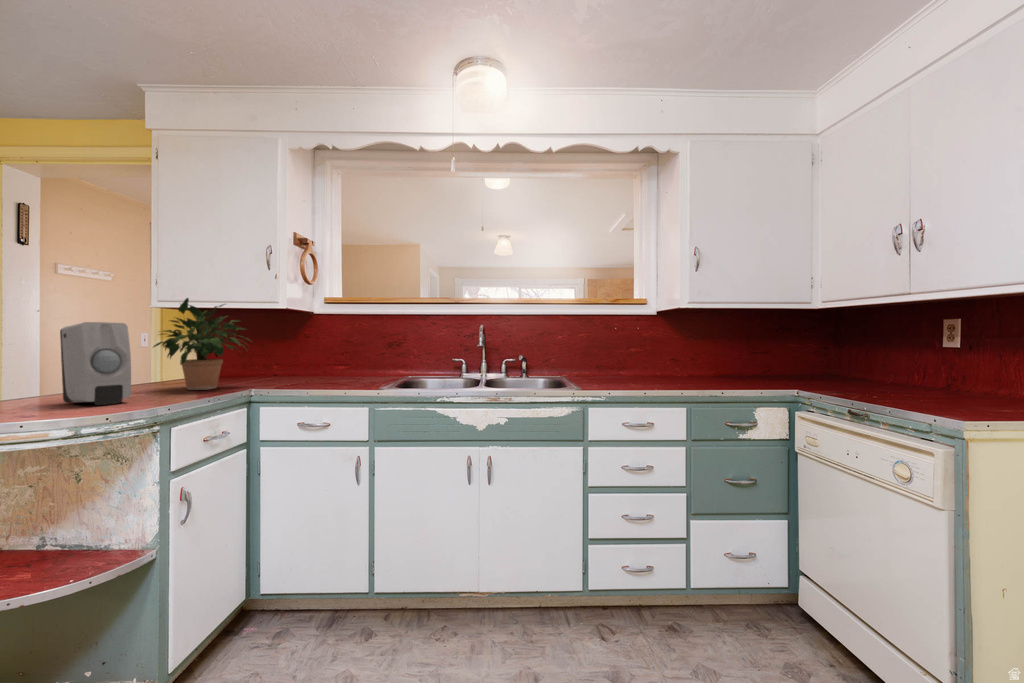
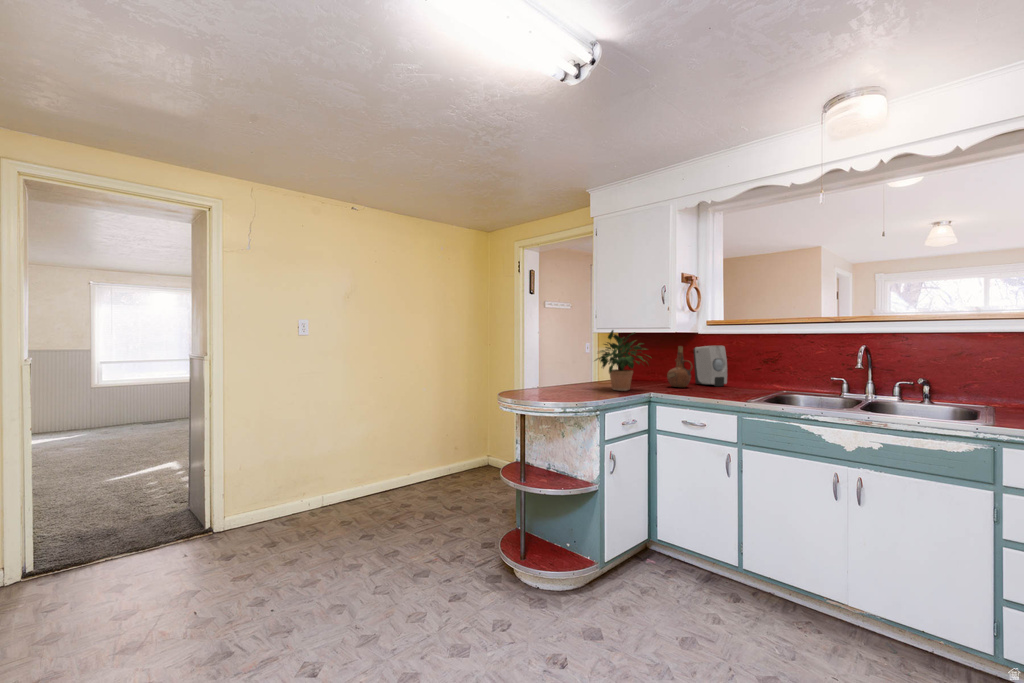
soap dispenser: present [60,322,131,405] -> present [694,346,727,386]
ceramic pitcher: none [273,327,308,380] -> present [667,346,693,387]

